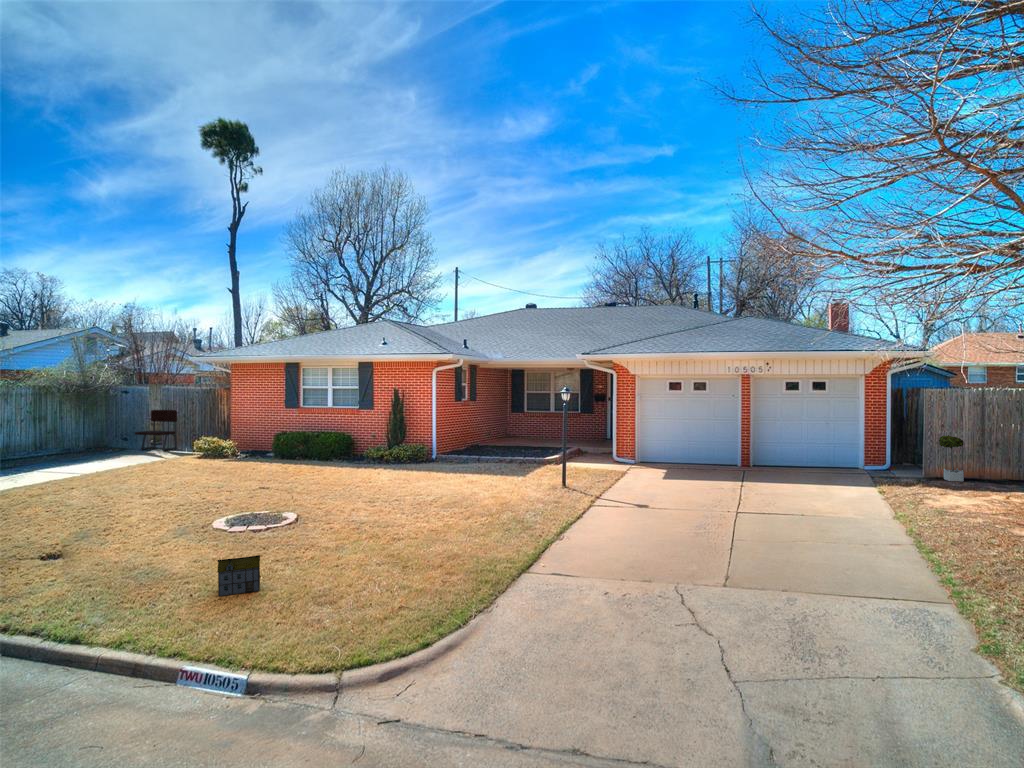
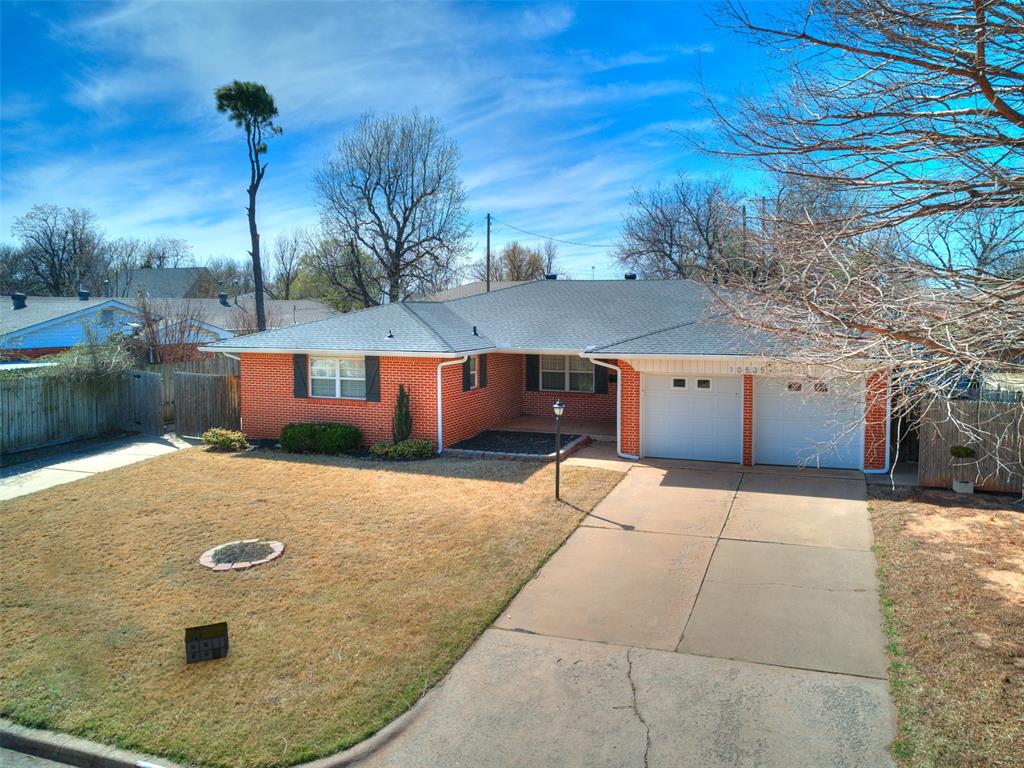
bench: present [135,410,177,450] -> none [149,399,190,441]

